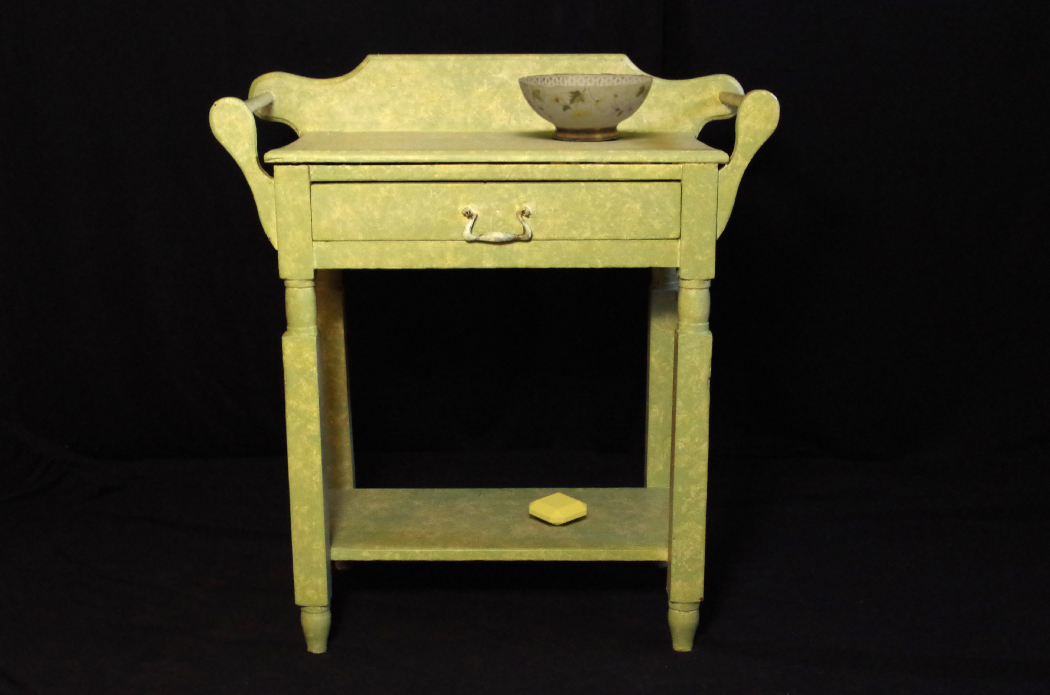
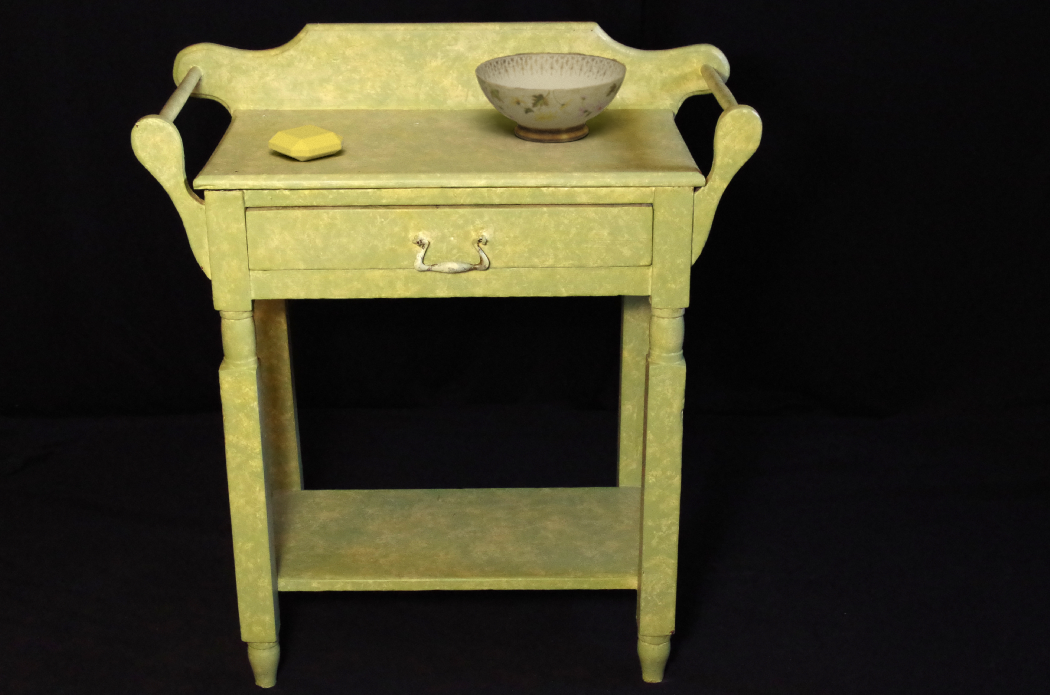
soap bar: present [529,493,587,525] -> present [269,125,344,161]

